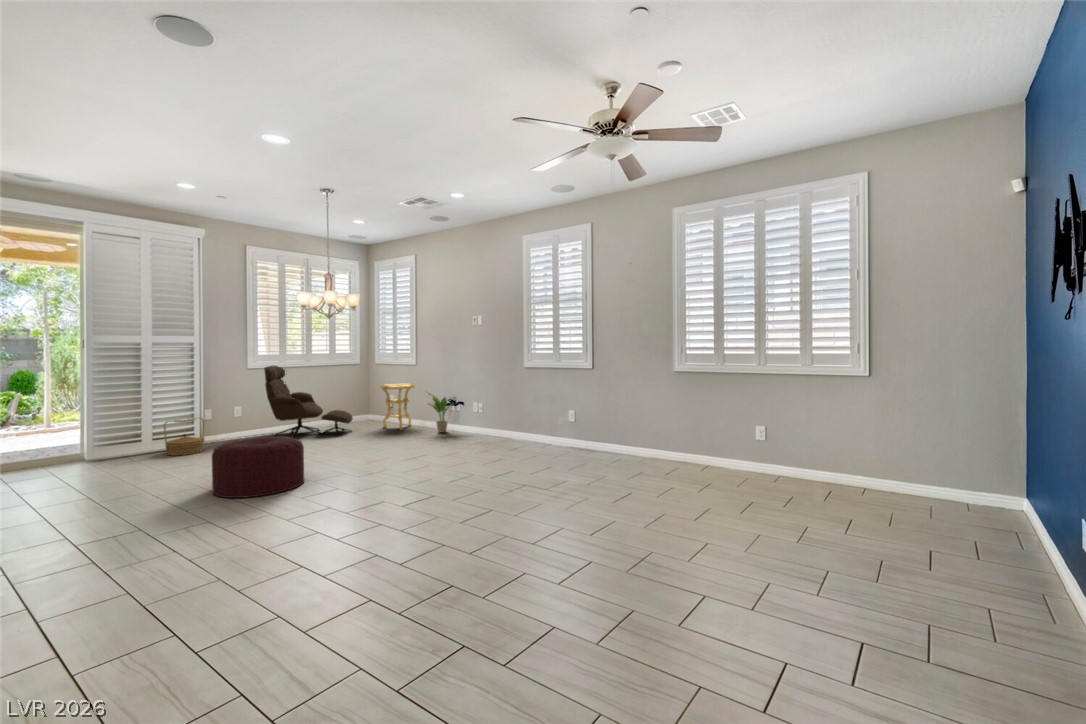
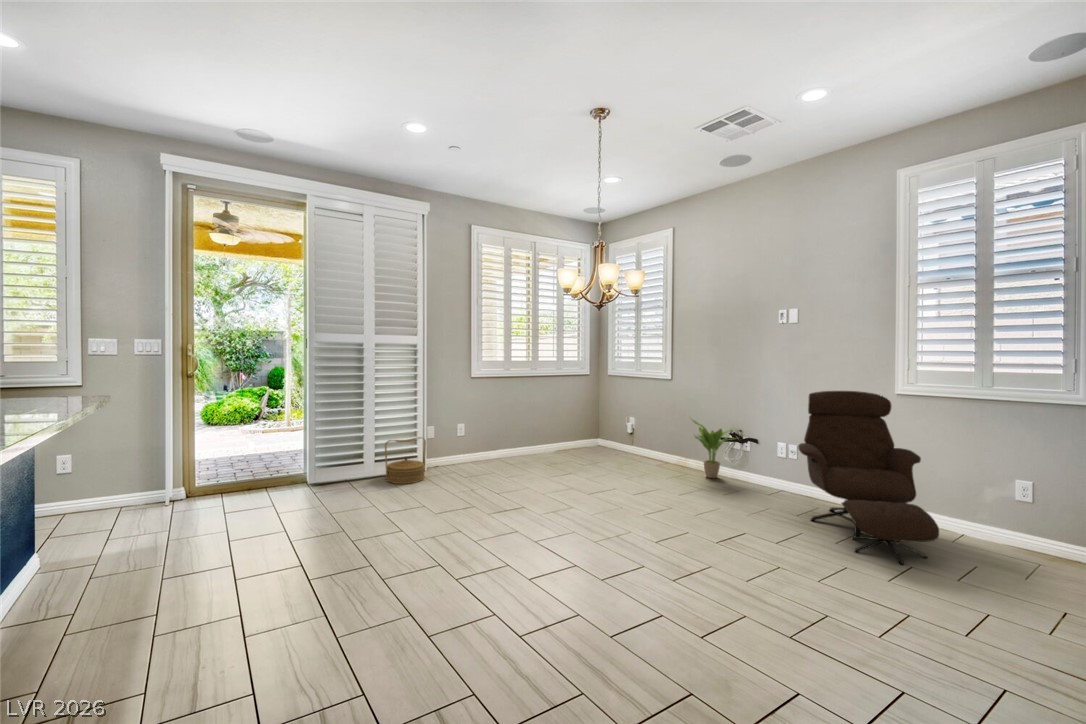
lounge chair: present [264,366,353,438] -> present [798,391,939,565]
side table: present [380,384,415,430] -> none [622,402,668,466]
ottoman: present [212,436,304,498] -> none [439,492,562,603]

